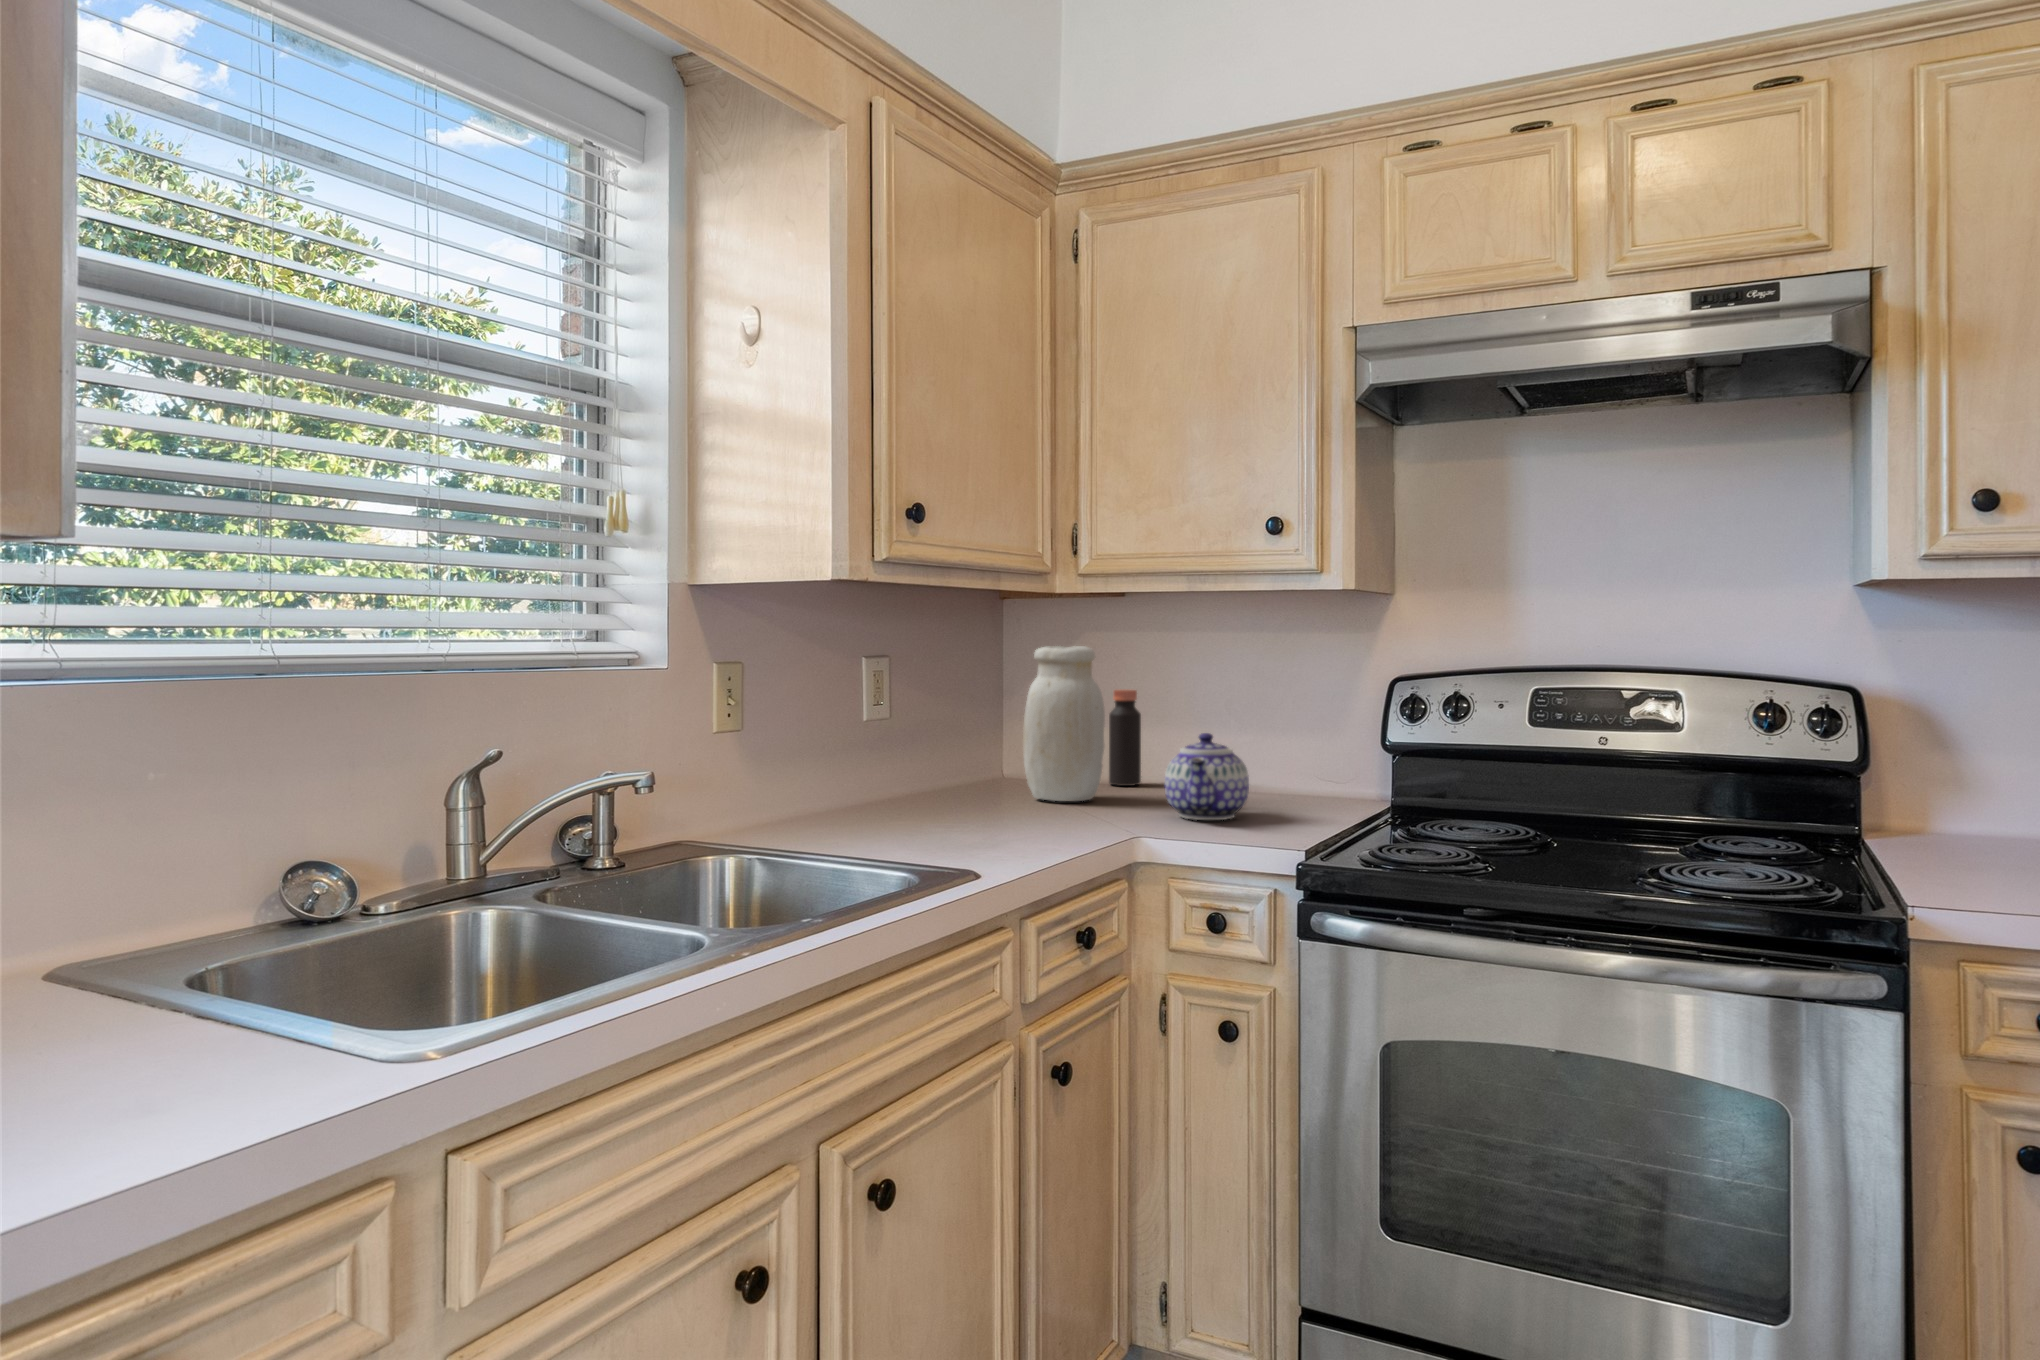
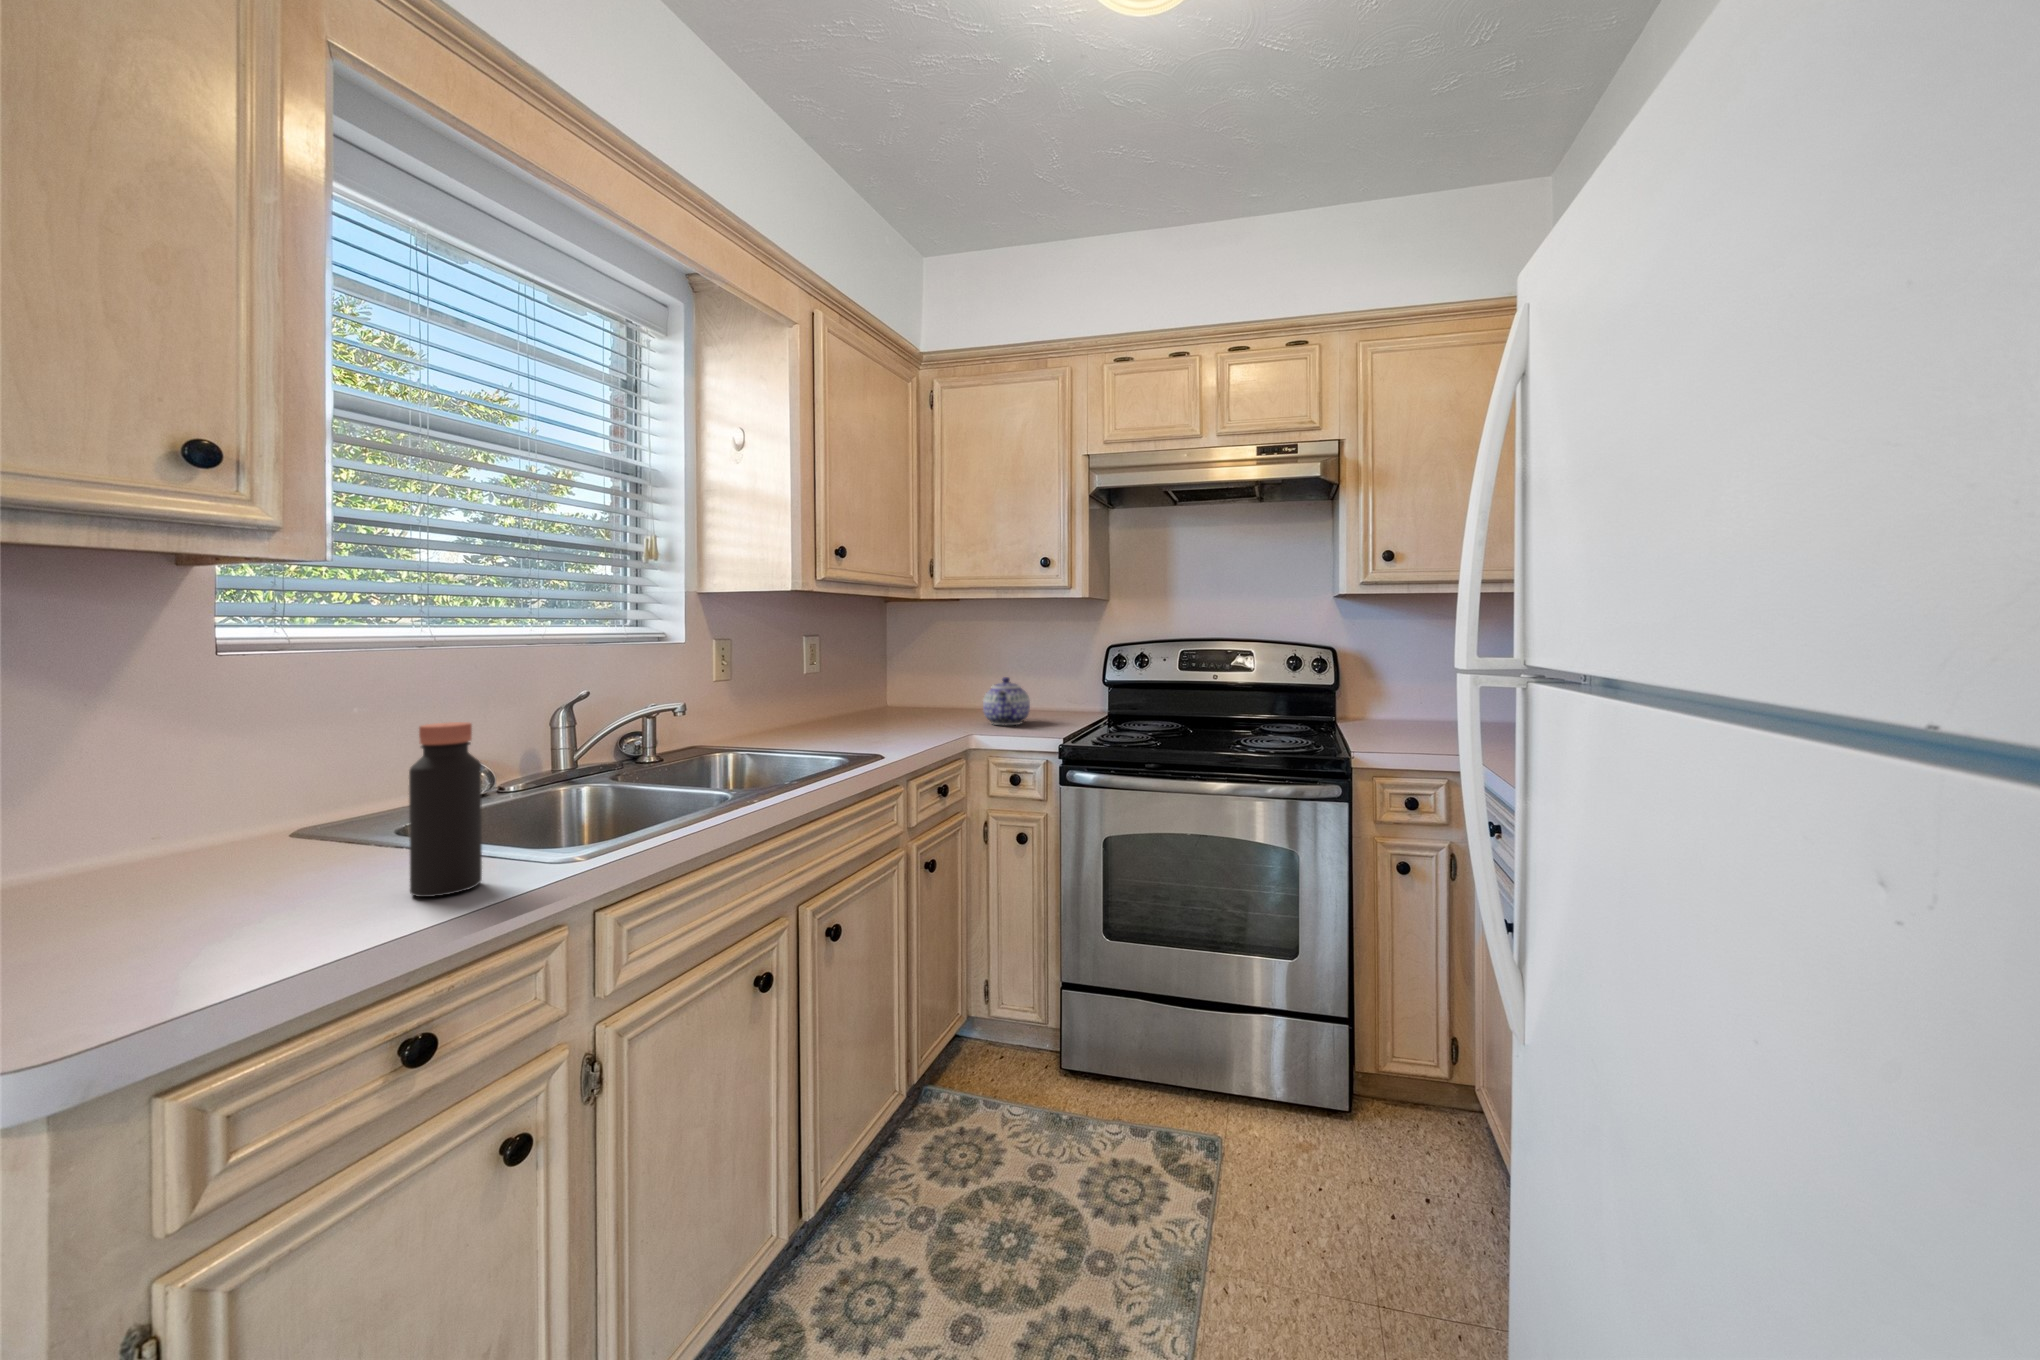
jar: present [1023,646,1105,801] -> none [900,629,947,718]
bottle: present [1109,690,1141,786] -> present [409,722,482,897]

